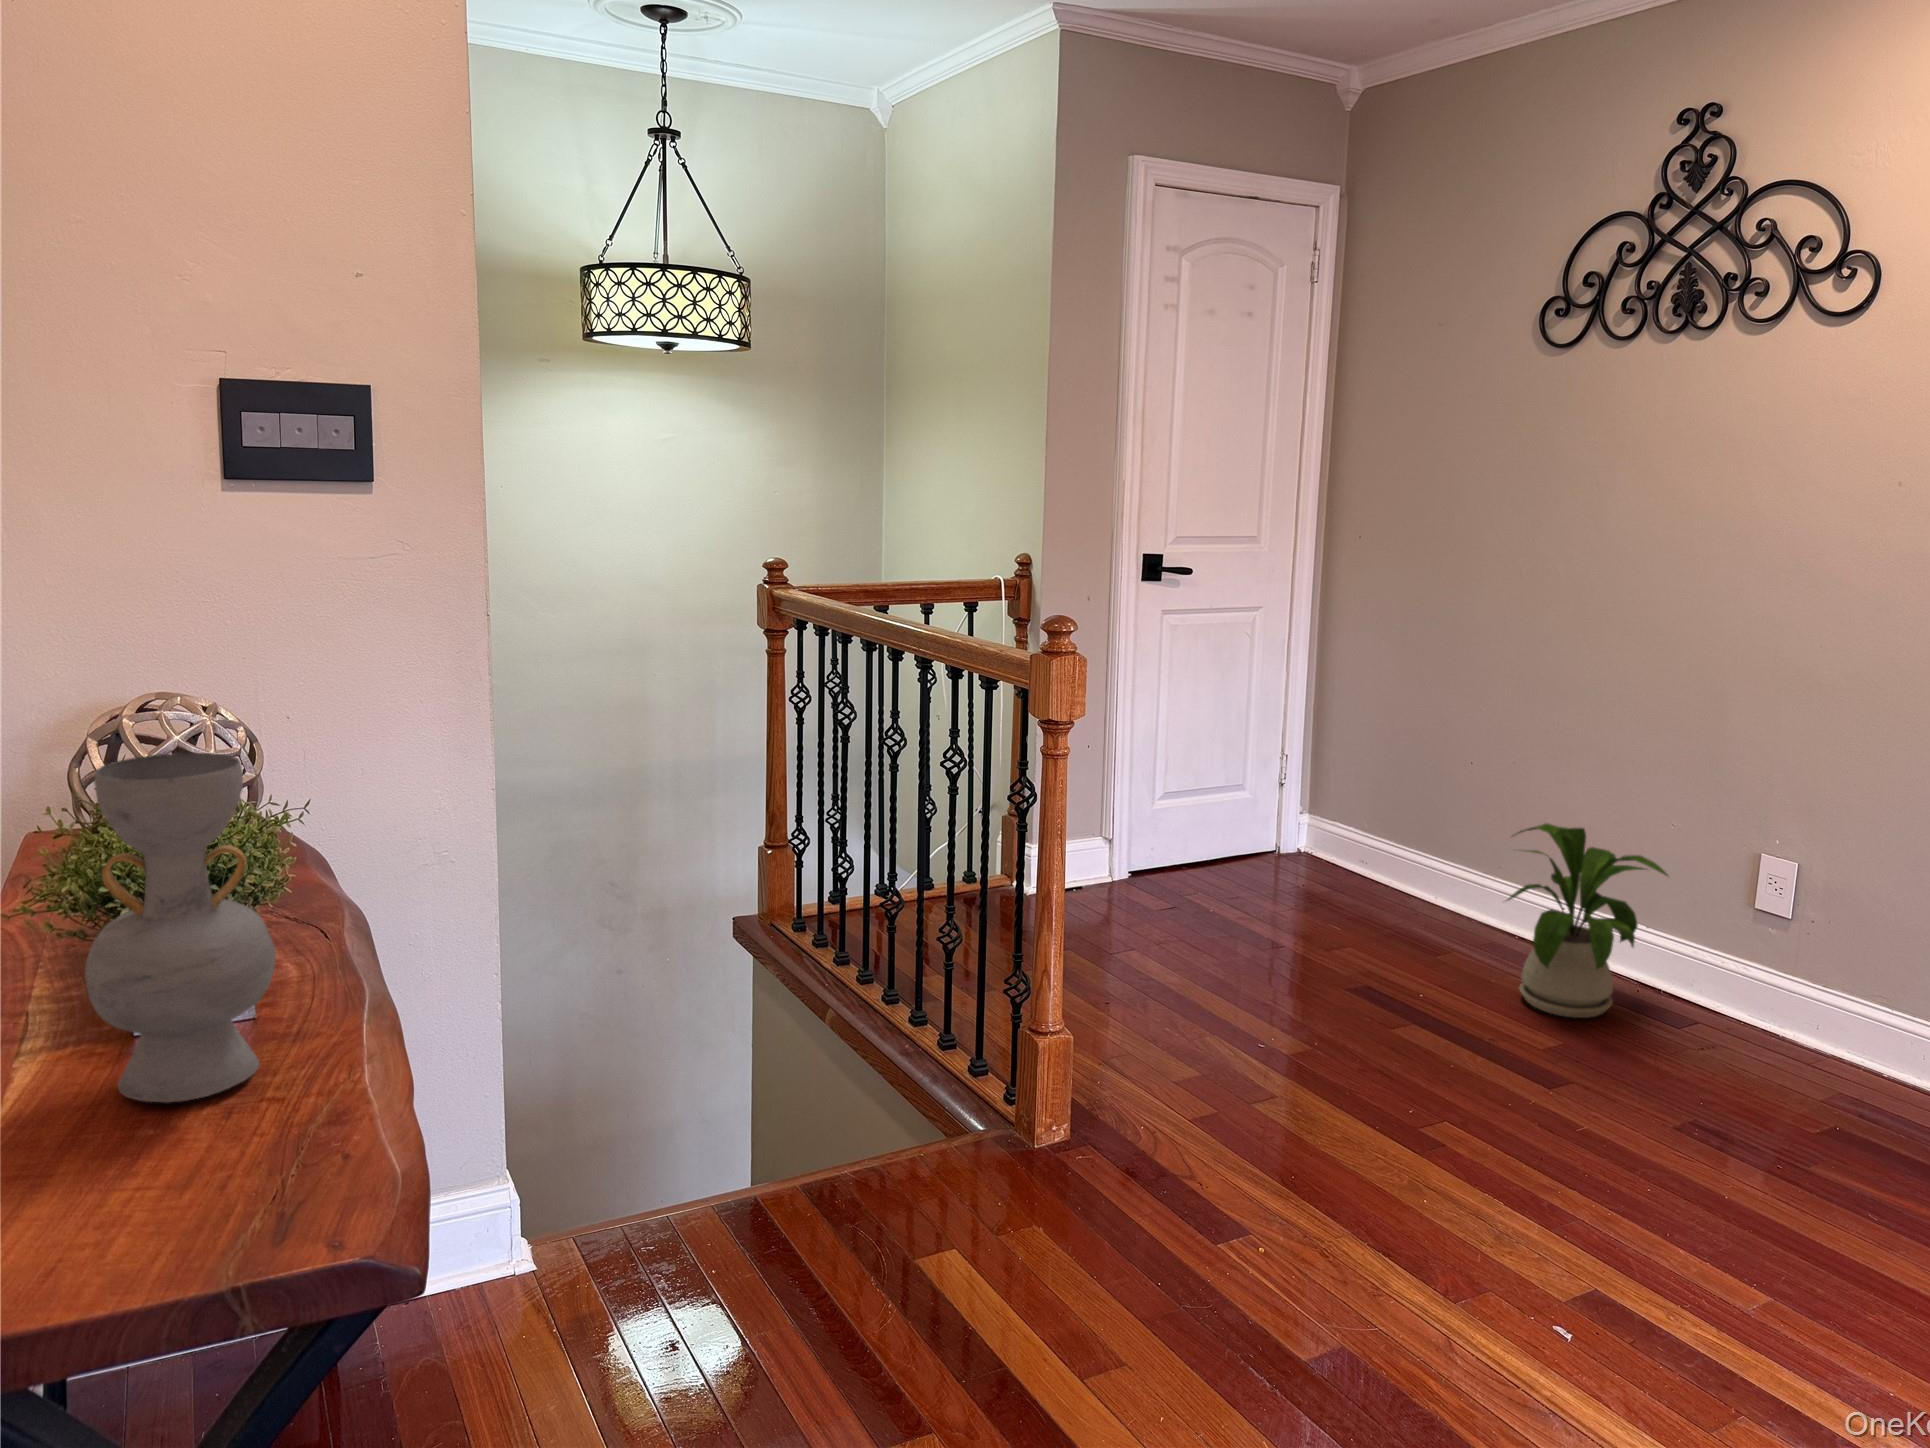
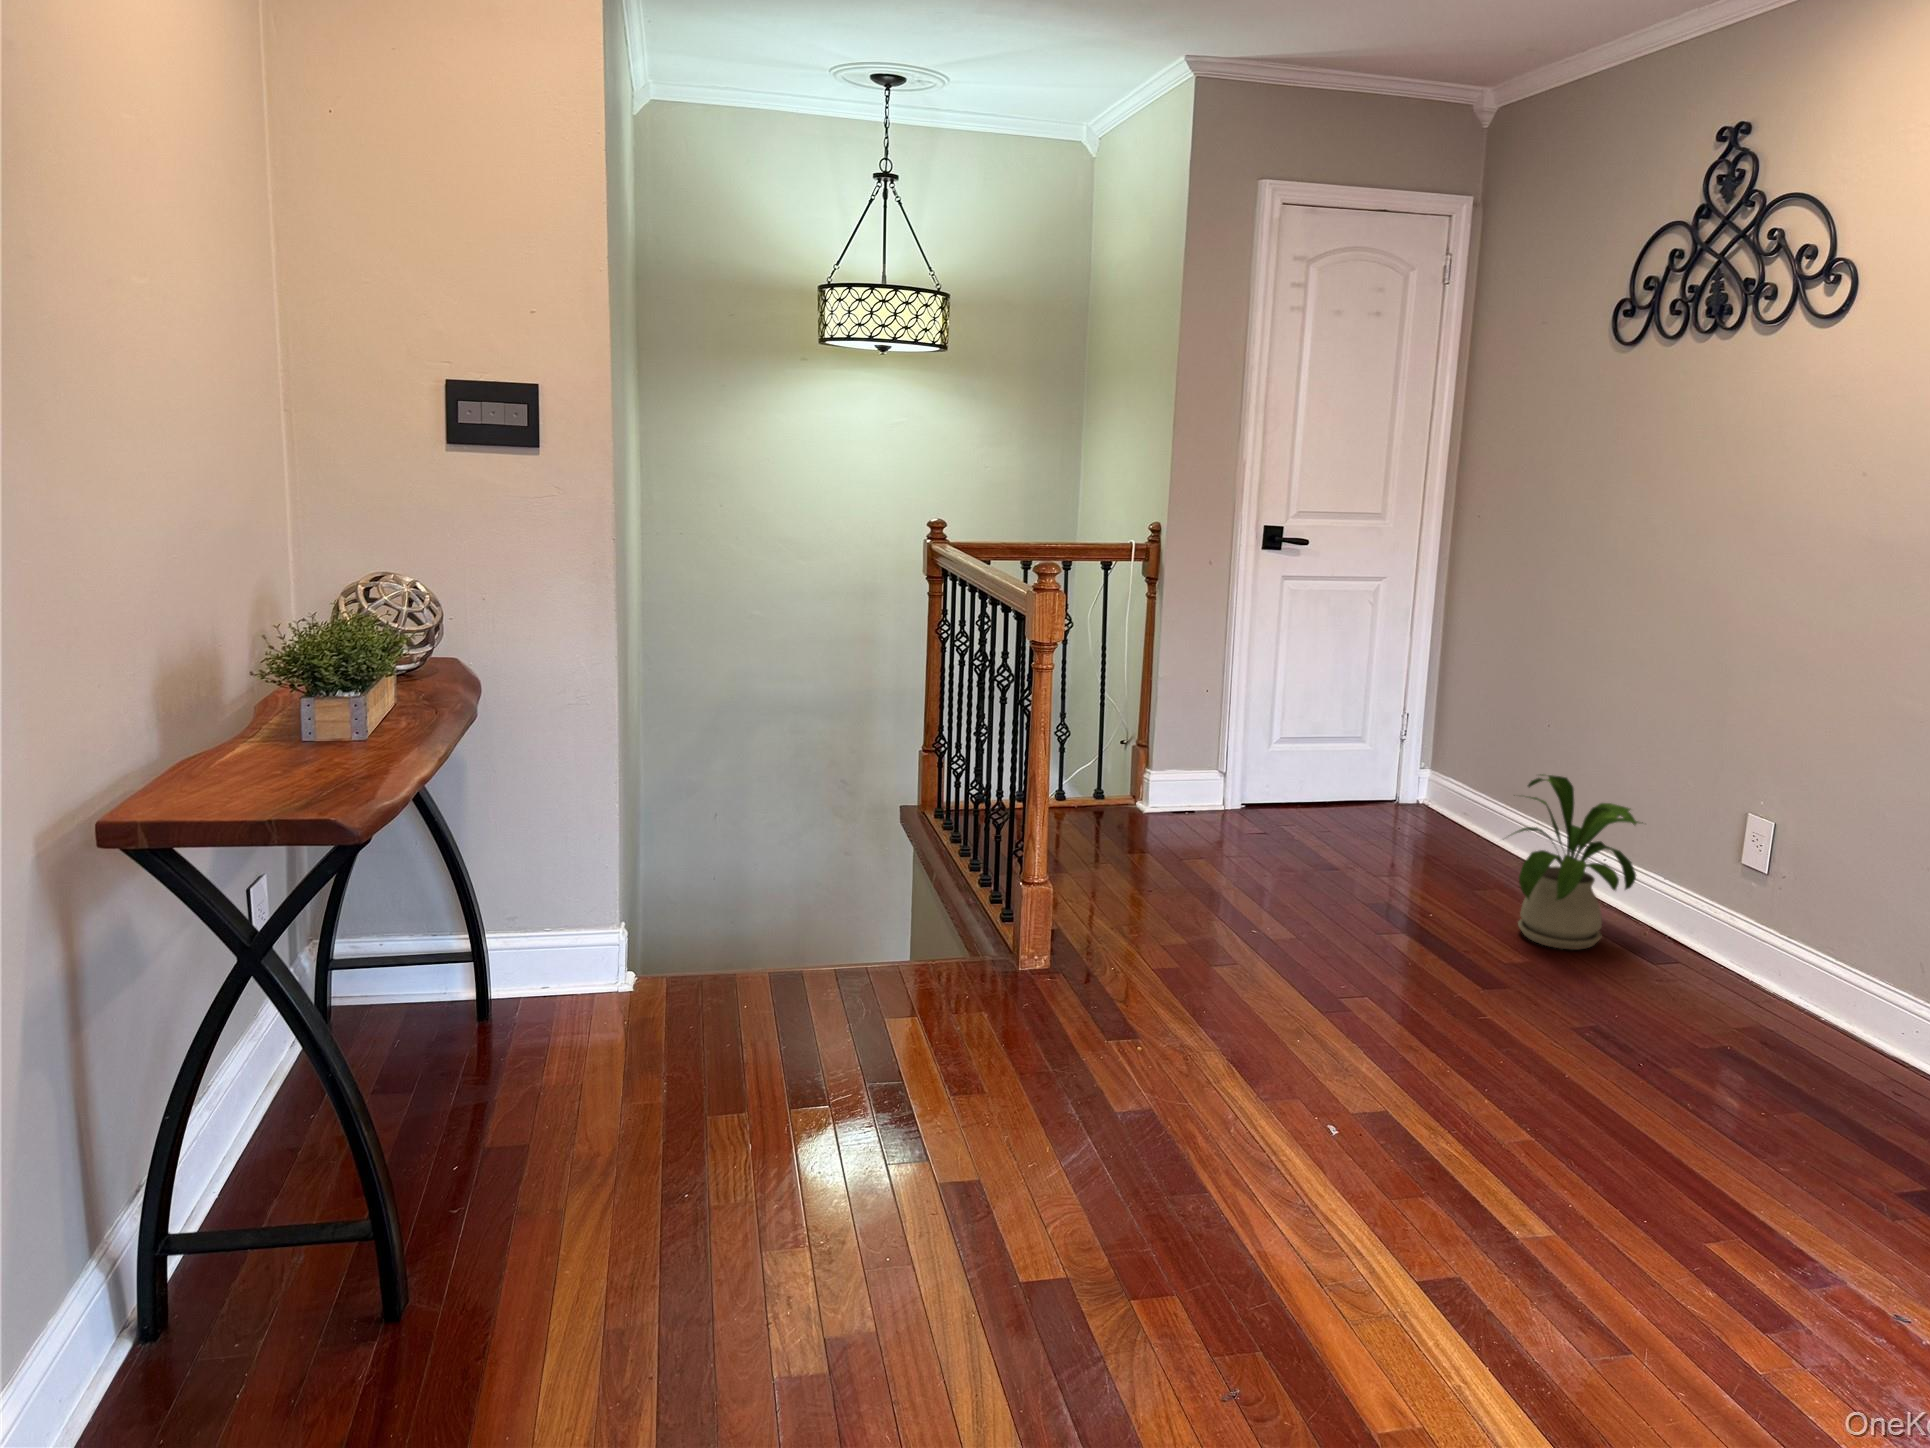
decorative vase: present [85,753,276,1102] -> none [290,589,389,772]

